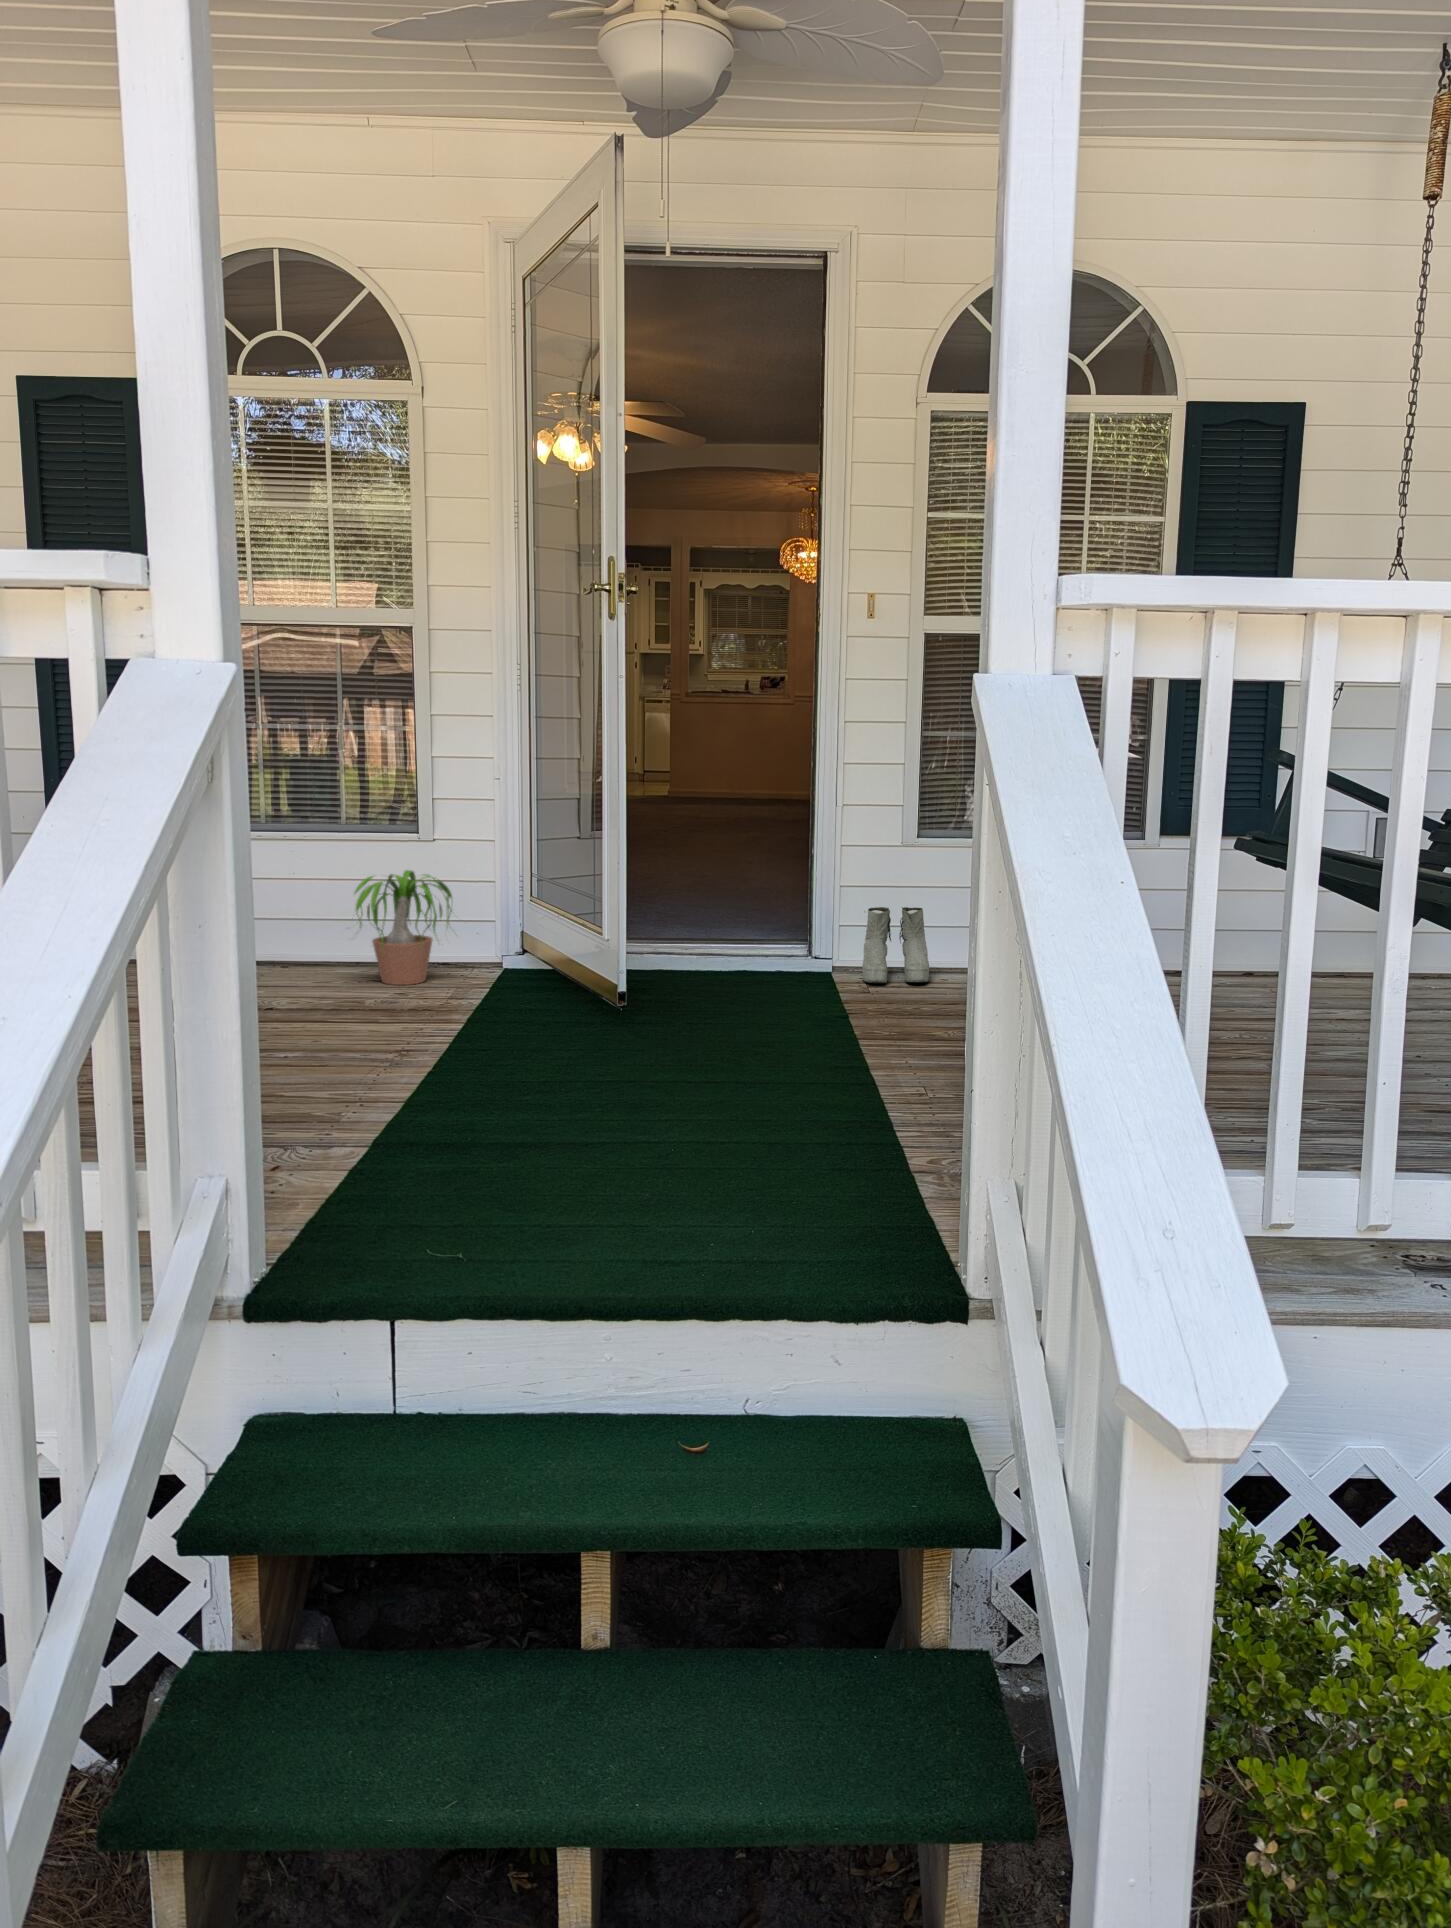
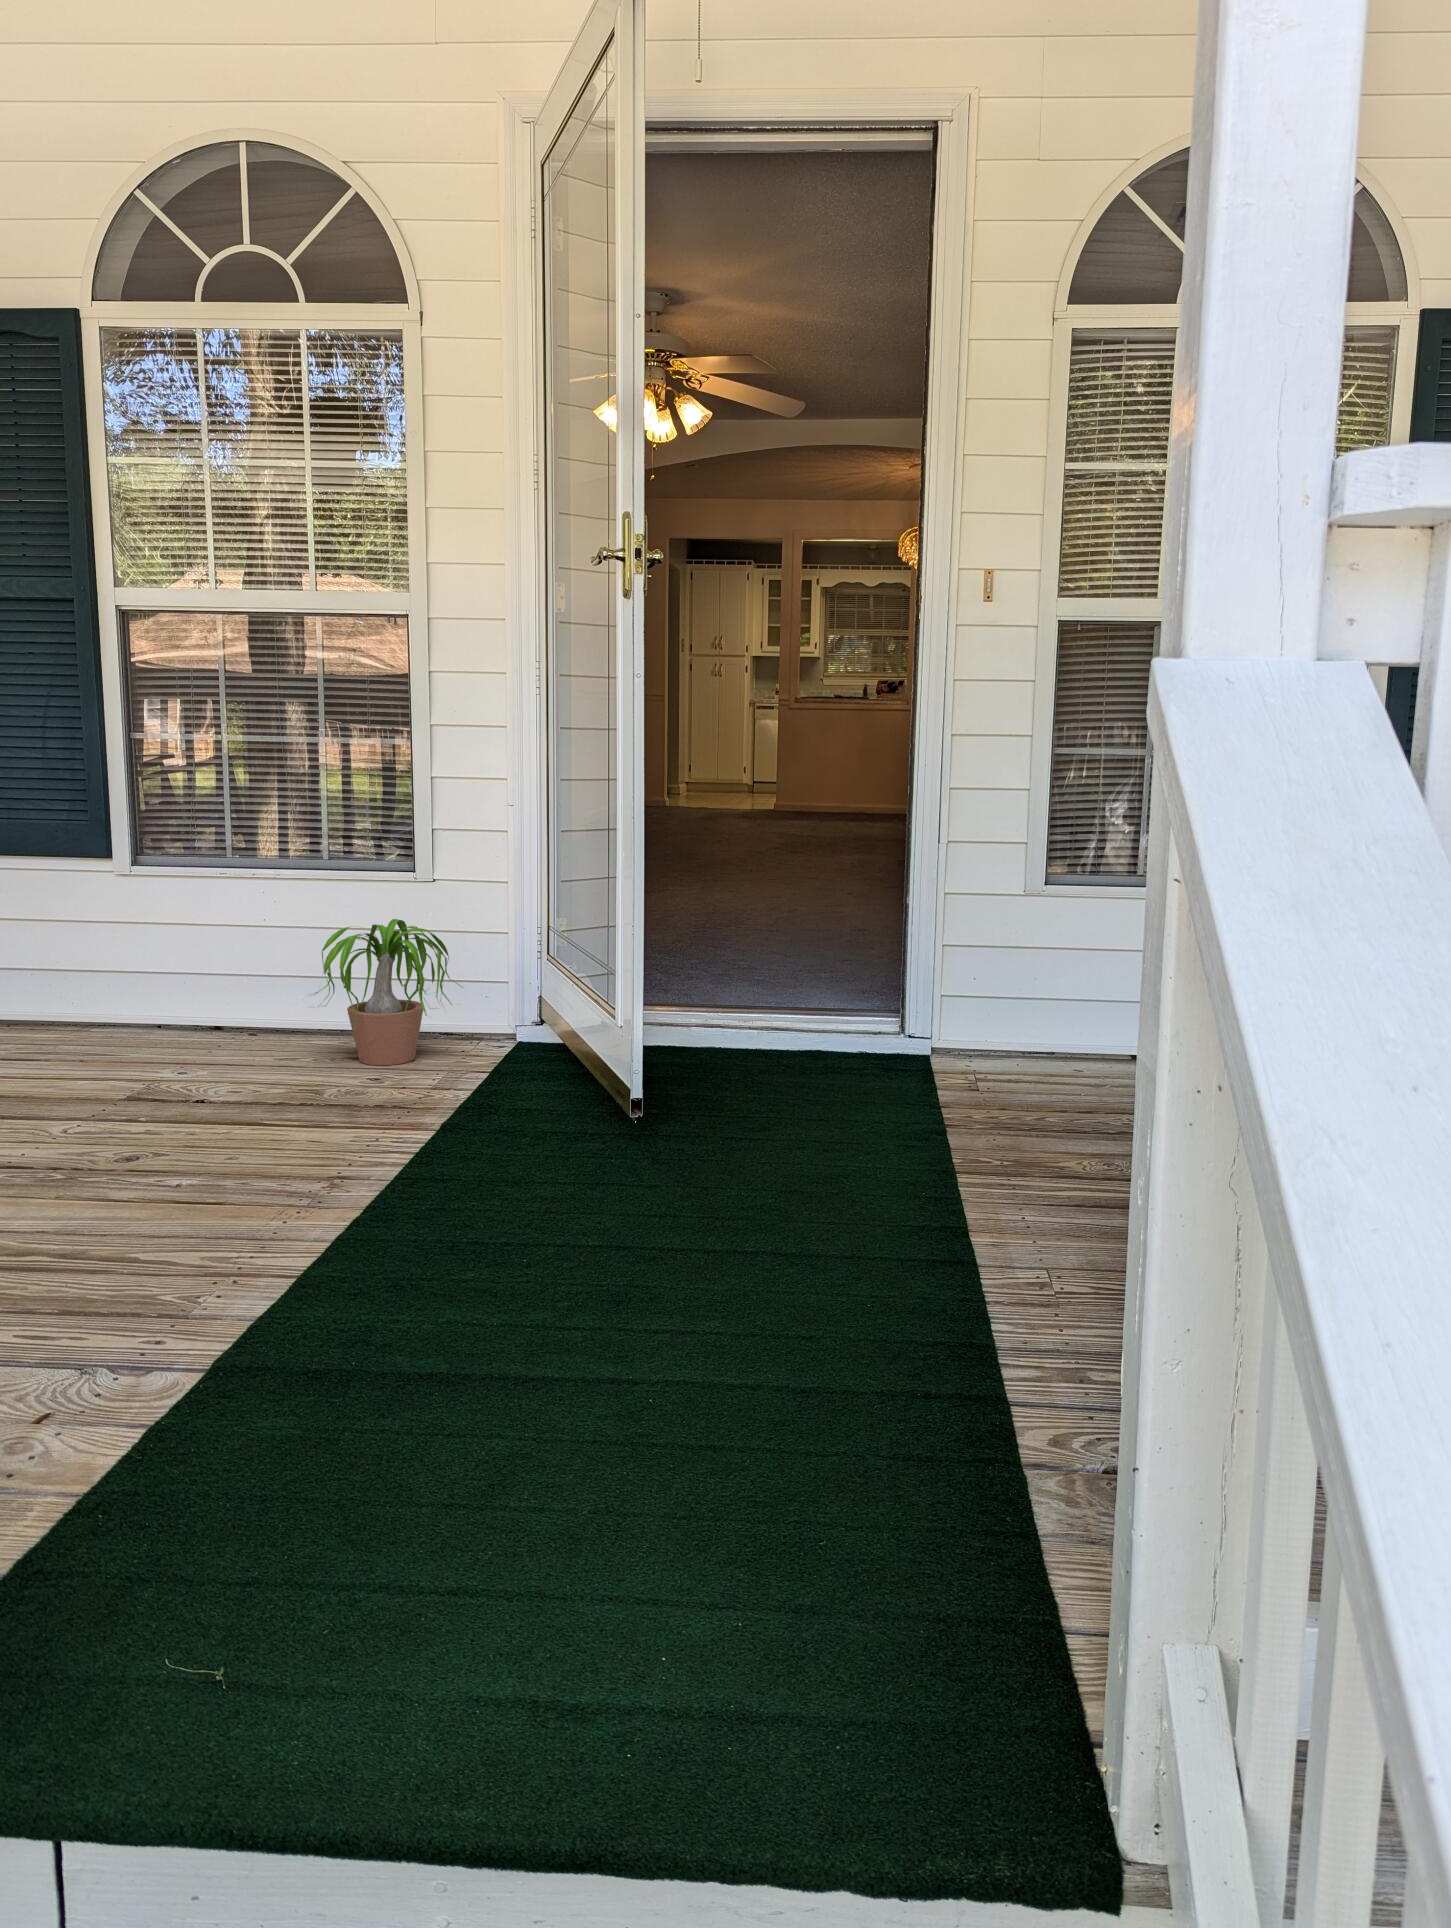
boots: present [862,907,929,983] -> none [970,974,1057,1076]

